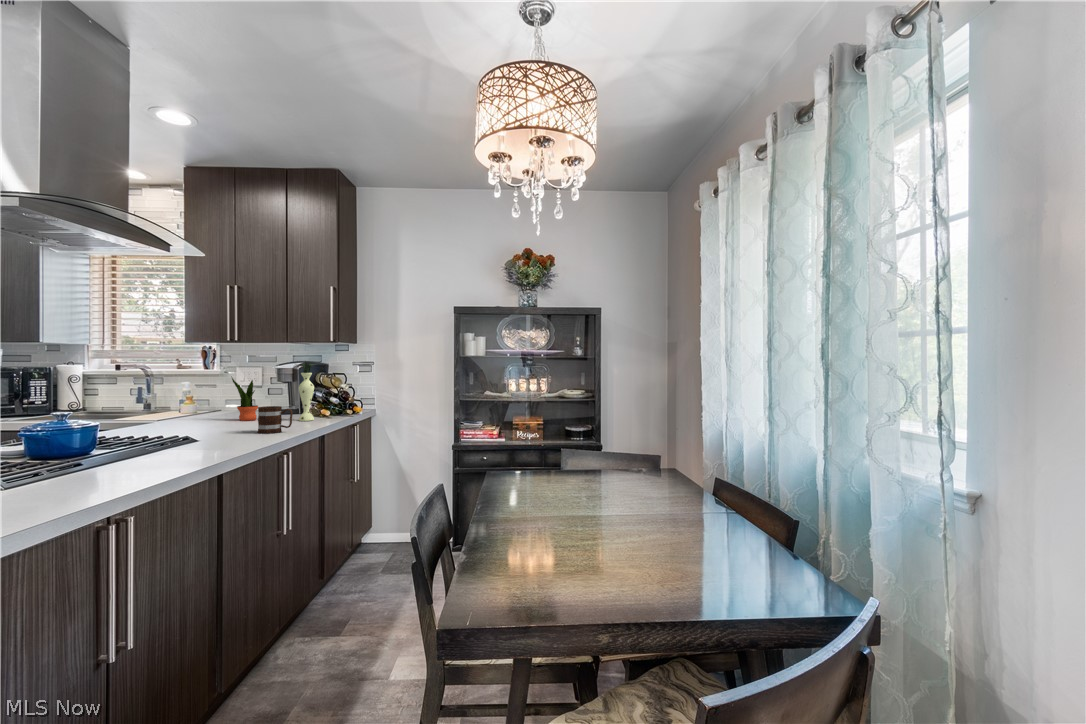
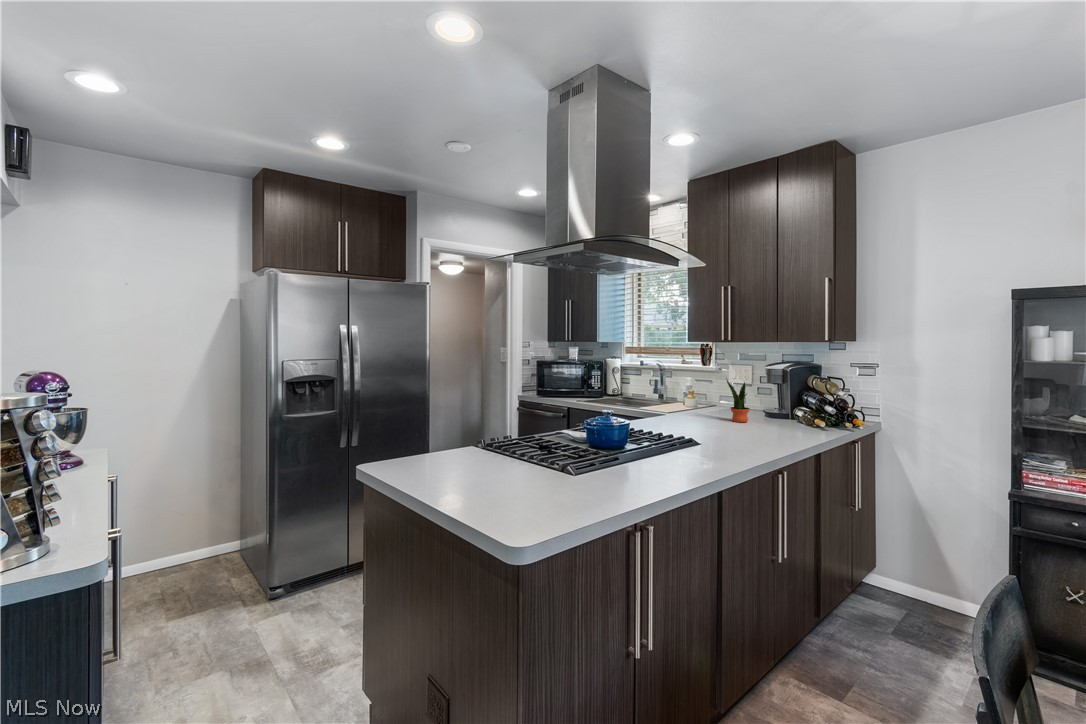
vase: present [299,362,314,421] -> none [784,365,815,430]
mug: present [258,406,293,433] -> none [750,416,785,445]

